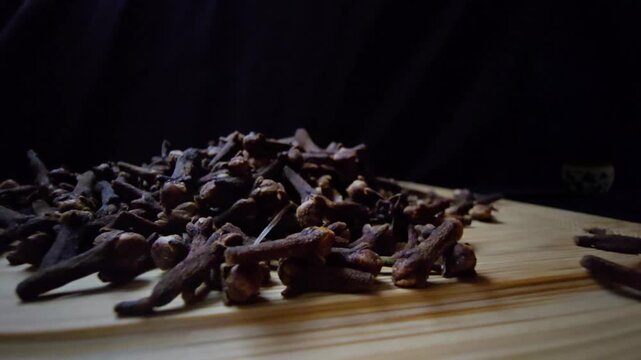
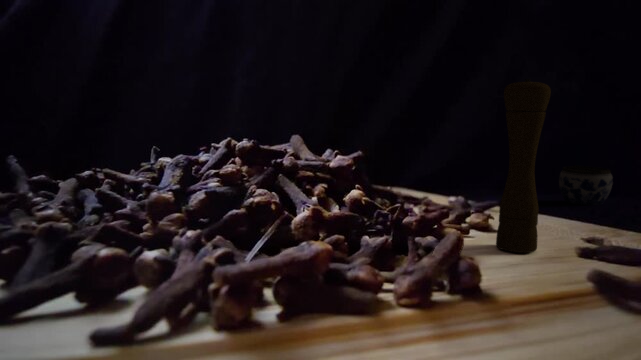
pepper mill: none [493,74,544,240] -> present [496,79,551,253]

